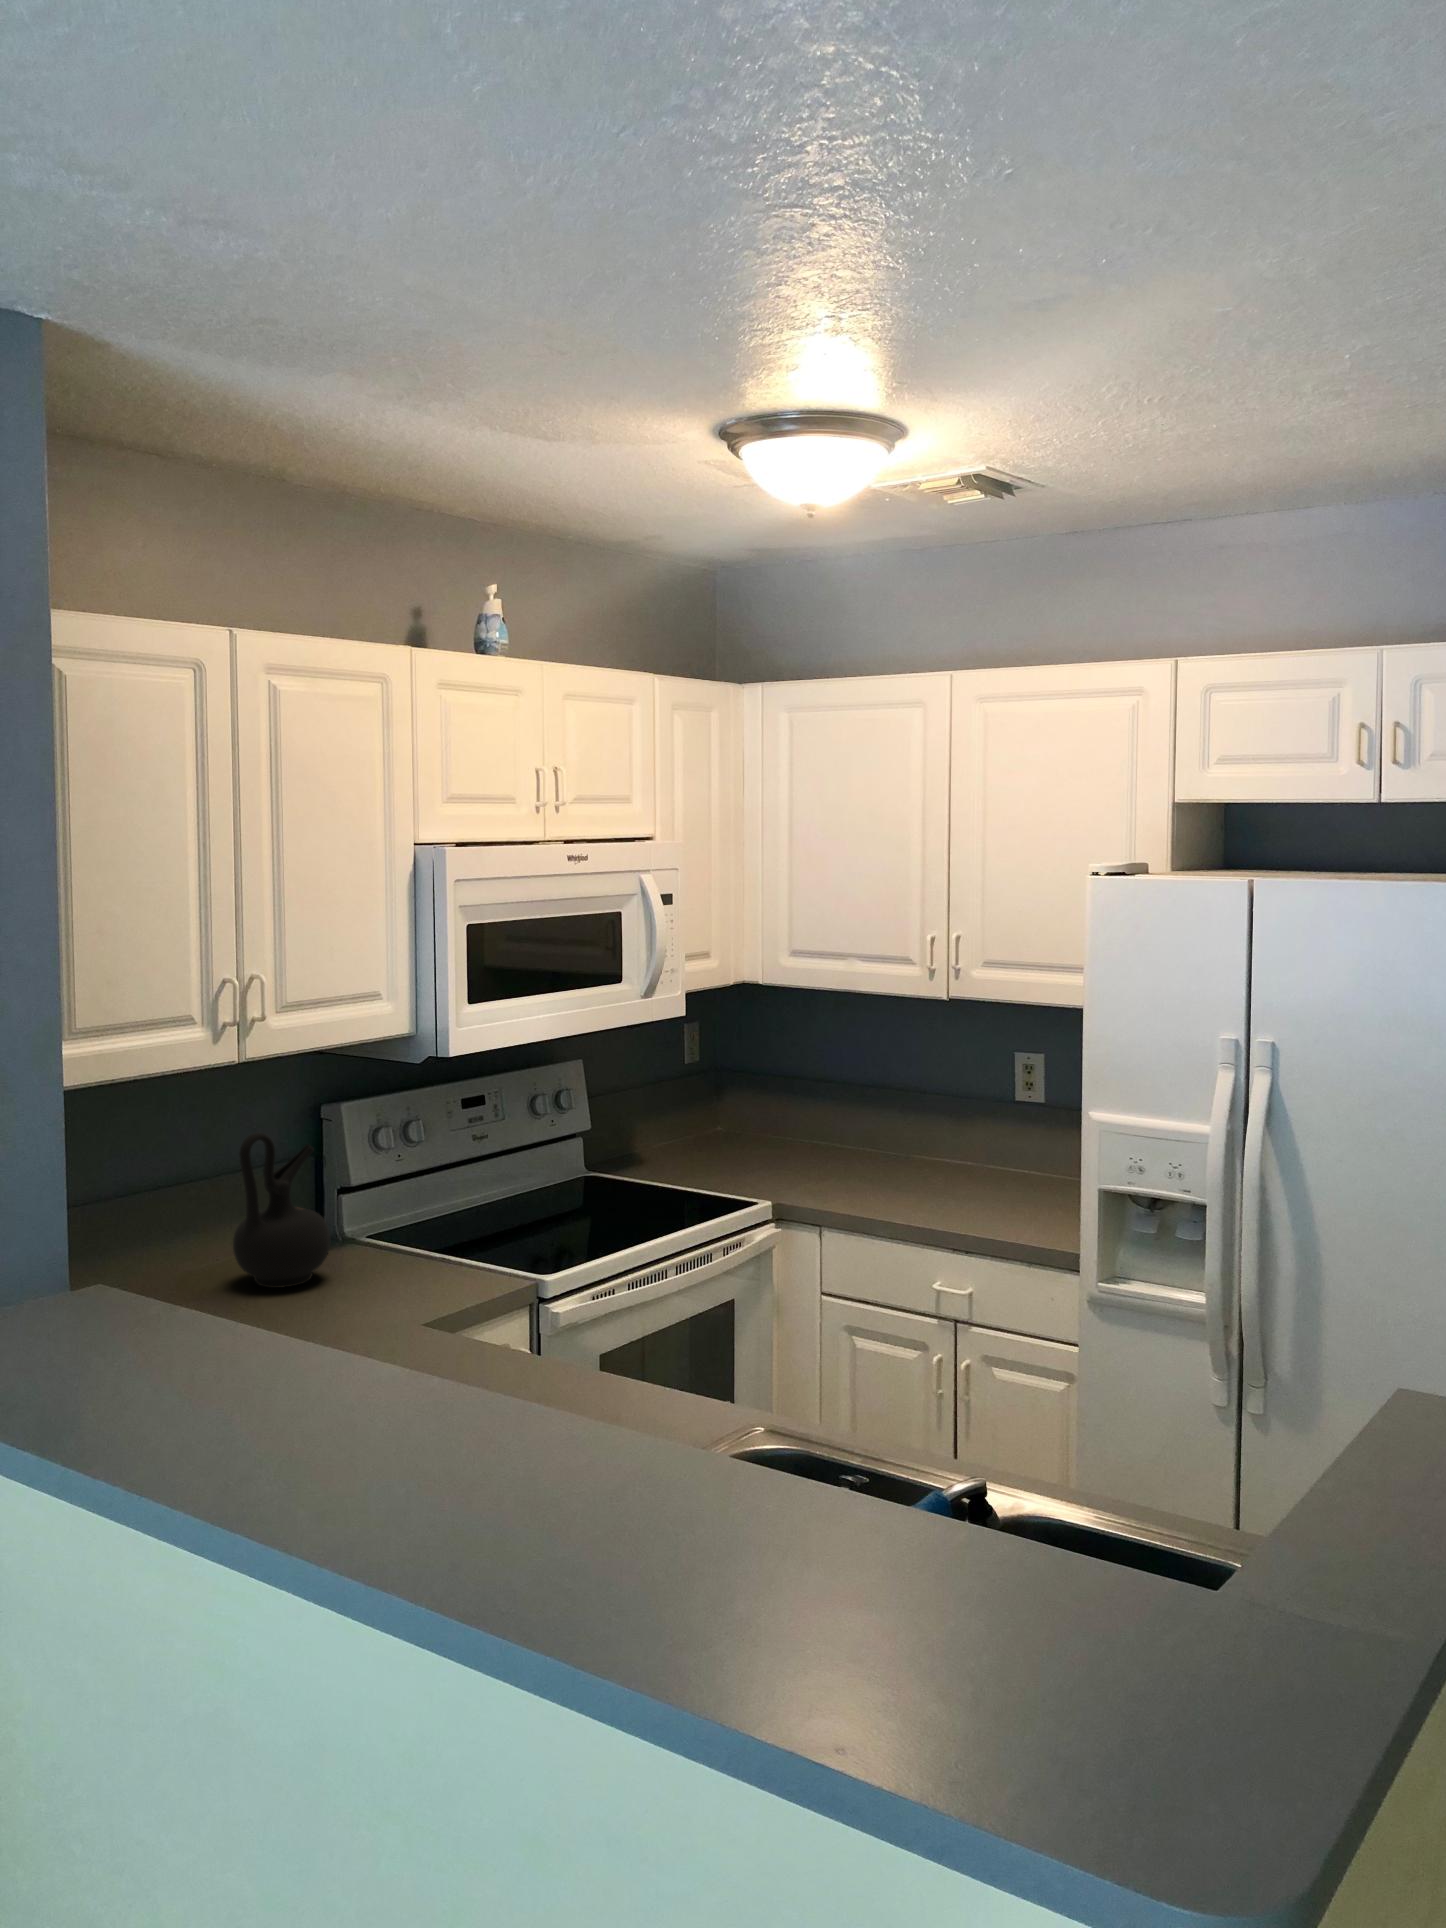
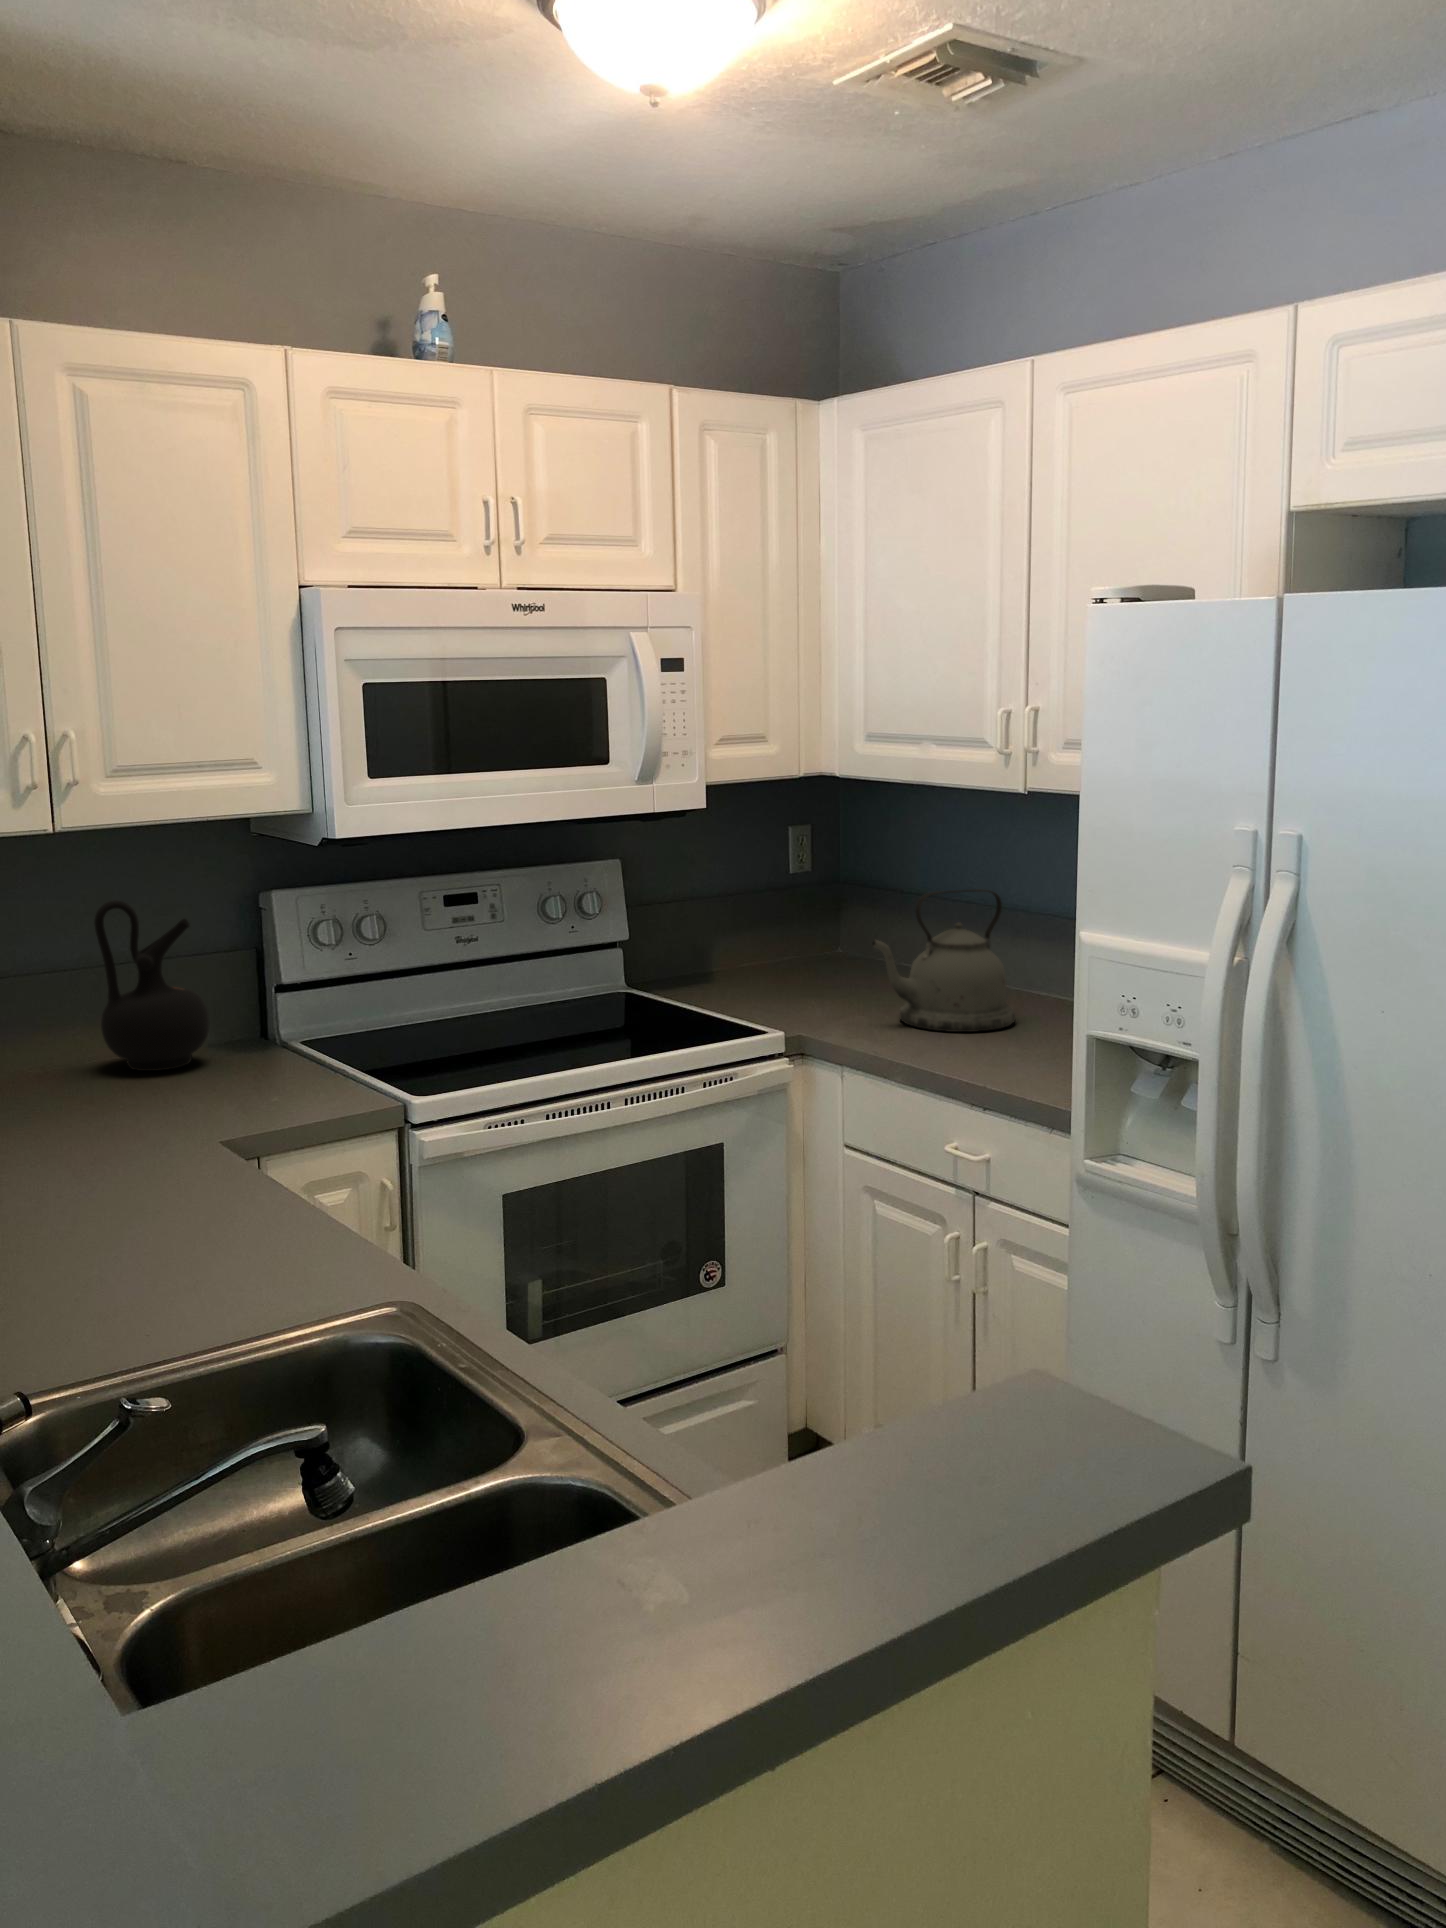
kettle: none [822,1073,923,1191] -> present [872,889,1015,1032]

